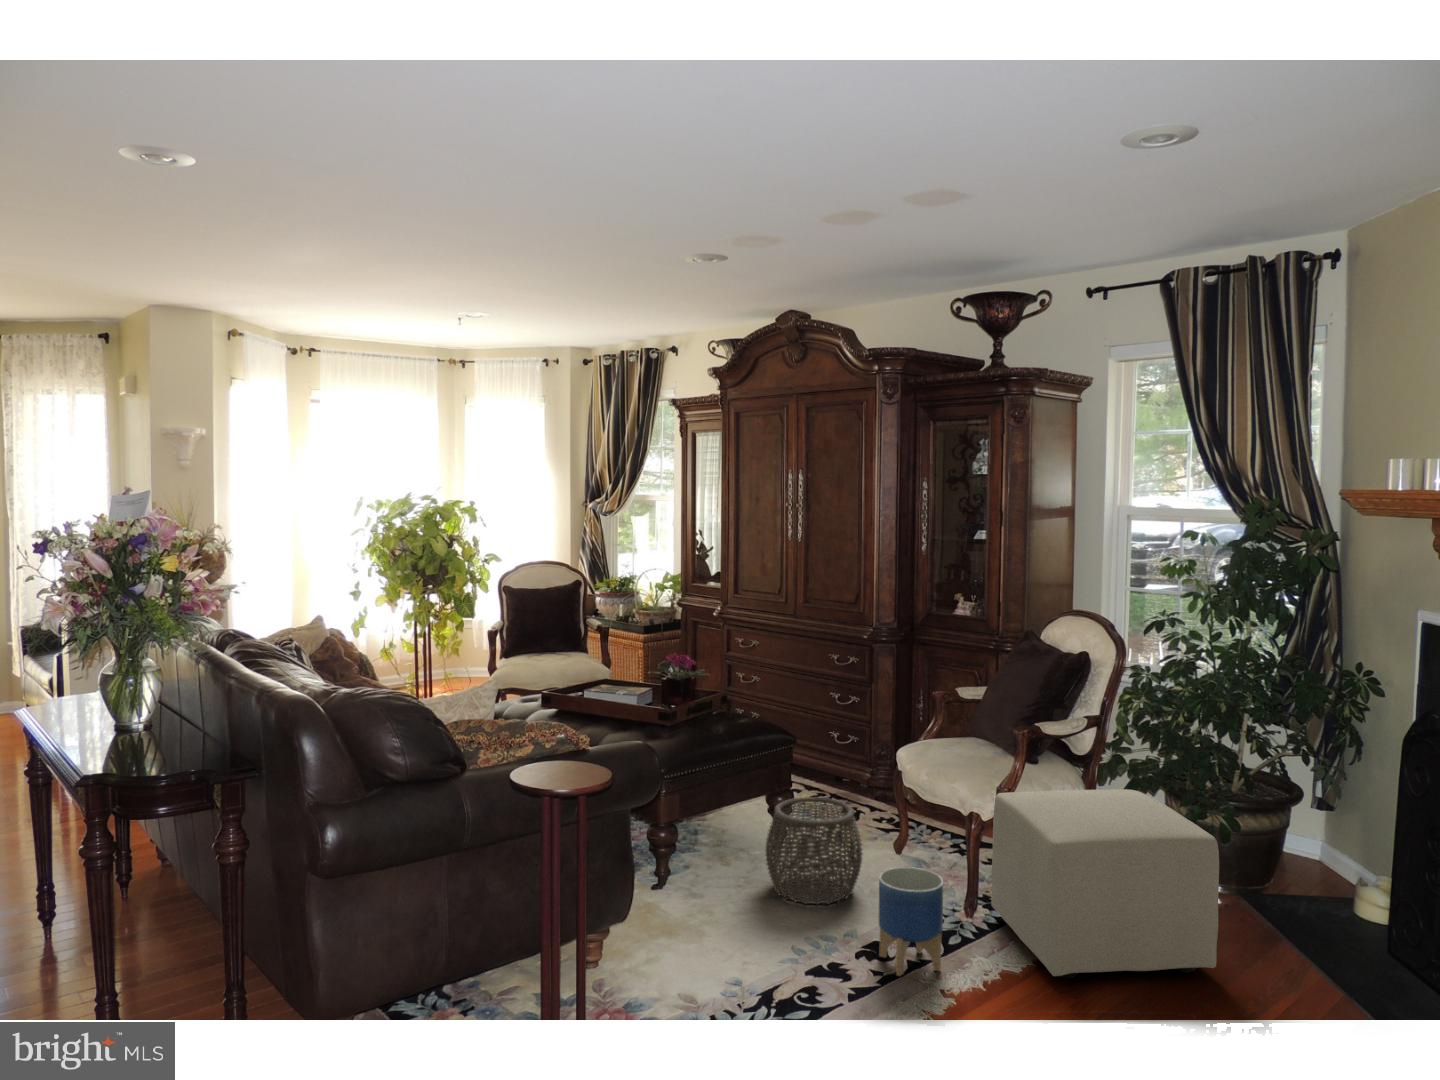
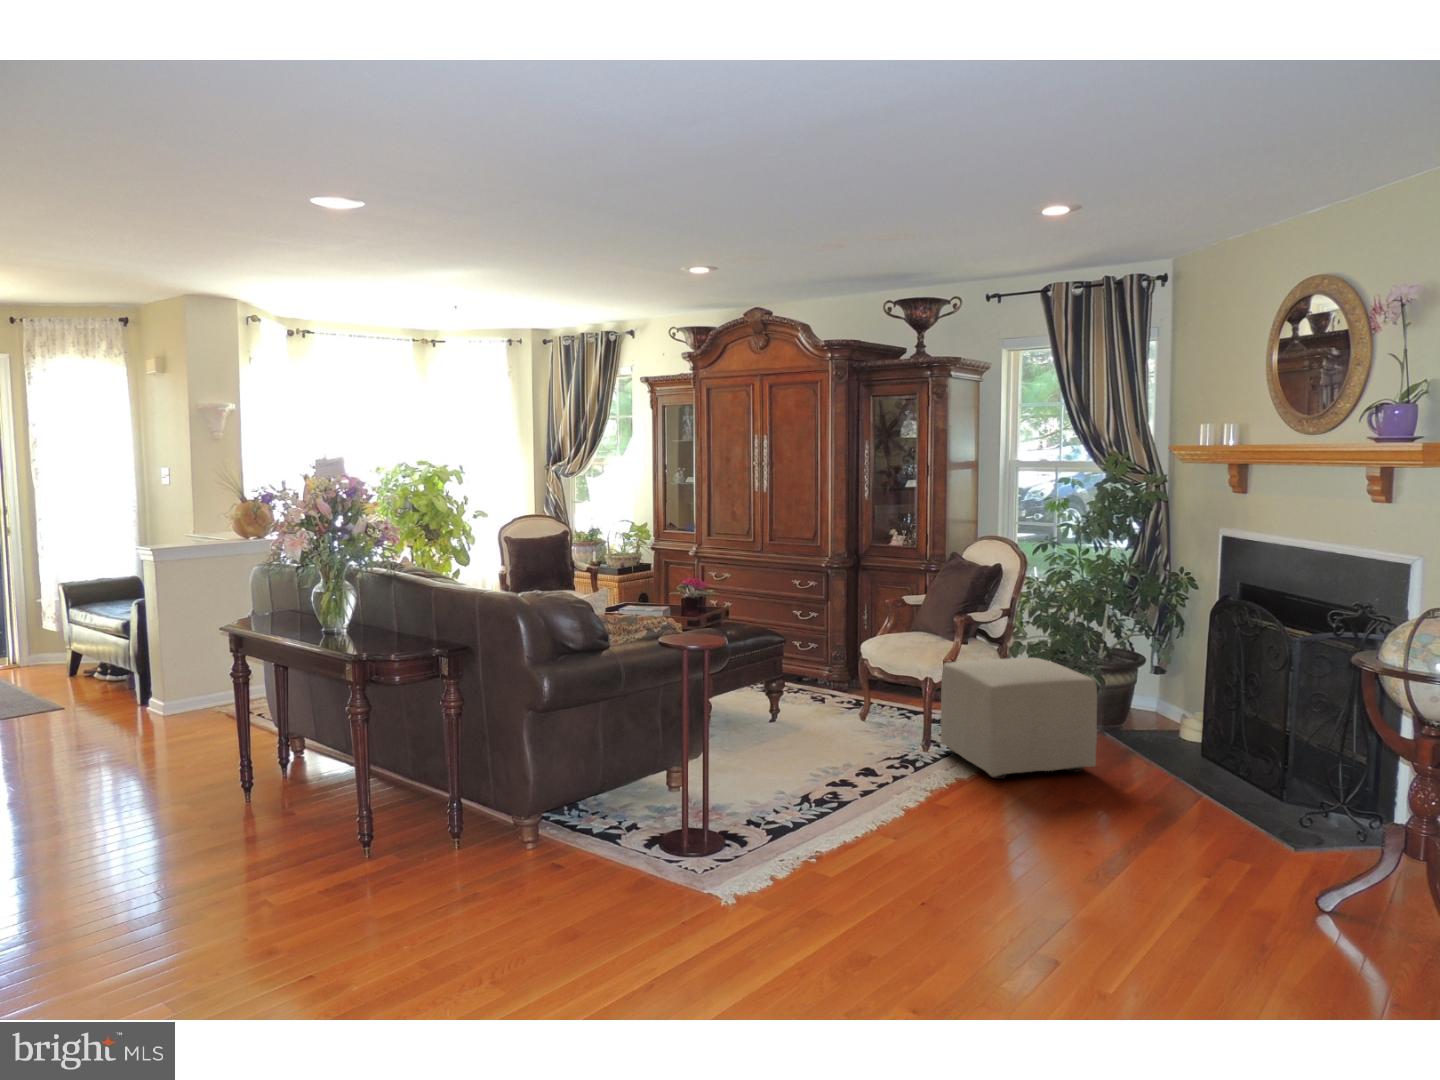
woven basket: present [766,797,863,904] -> none [775,677,847,751]
planter: present [879,867,943,976] -> none [872,713,917,784]

